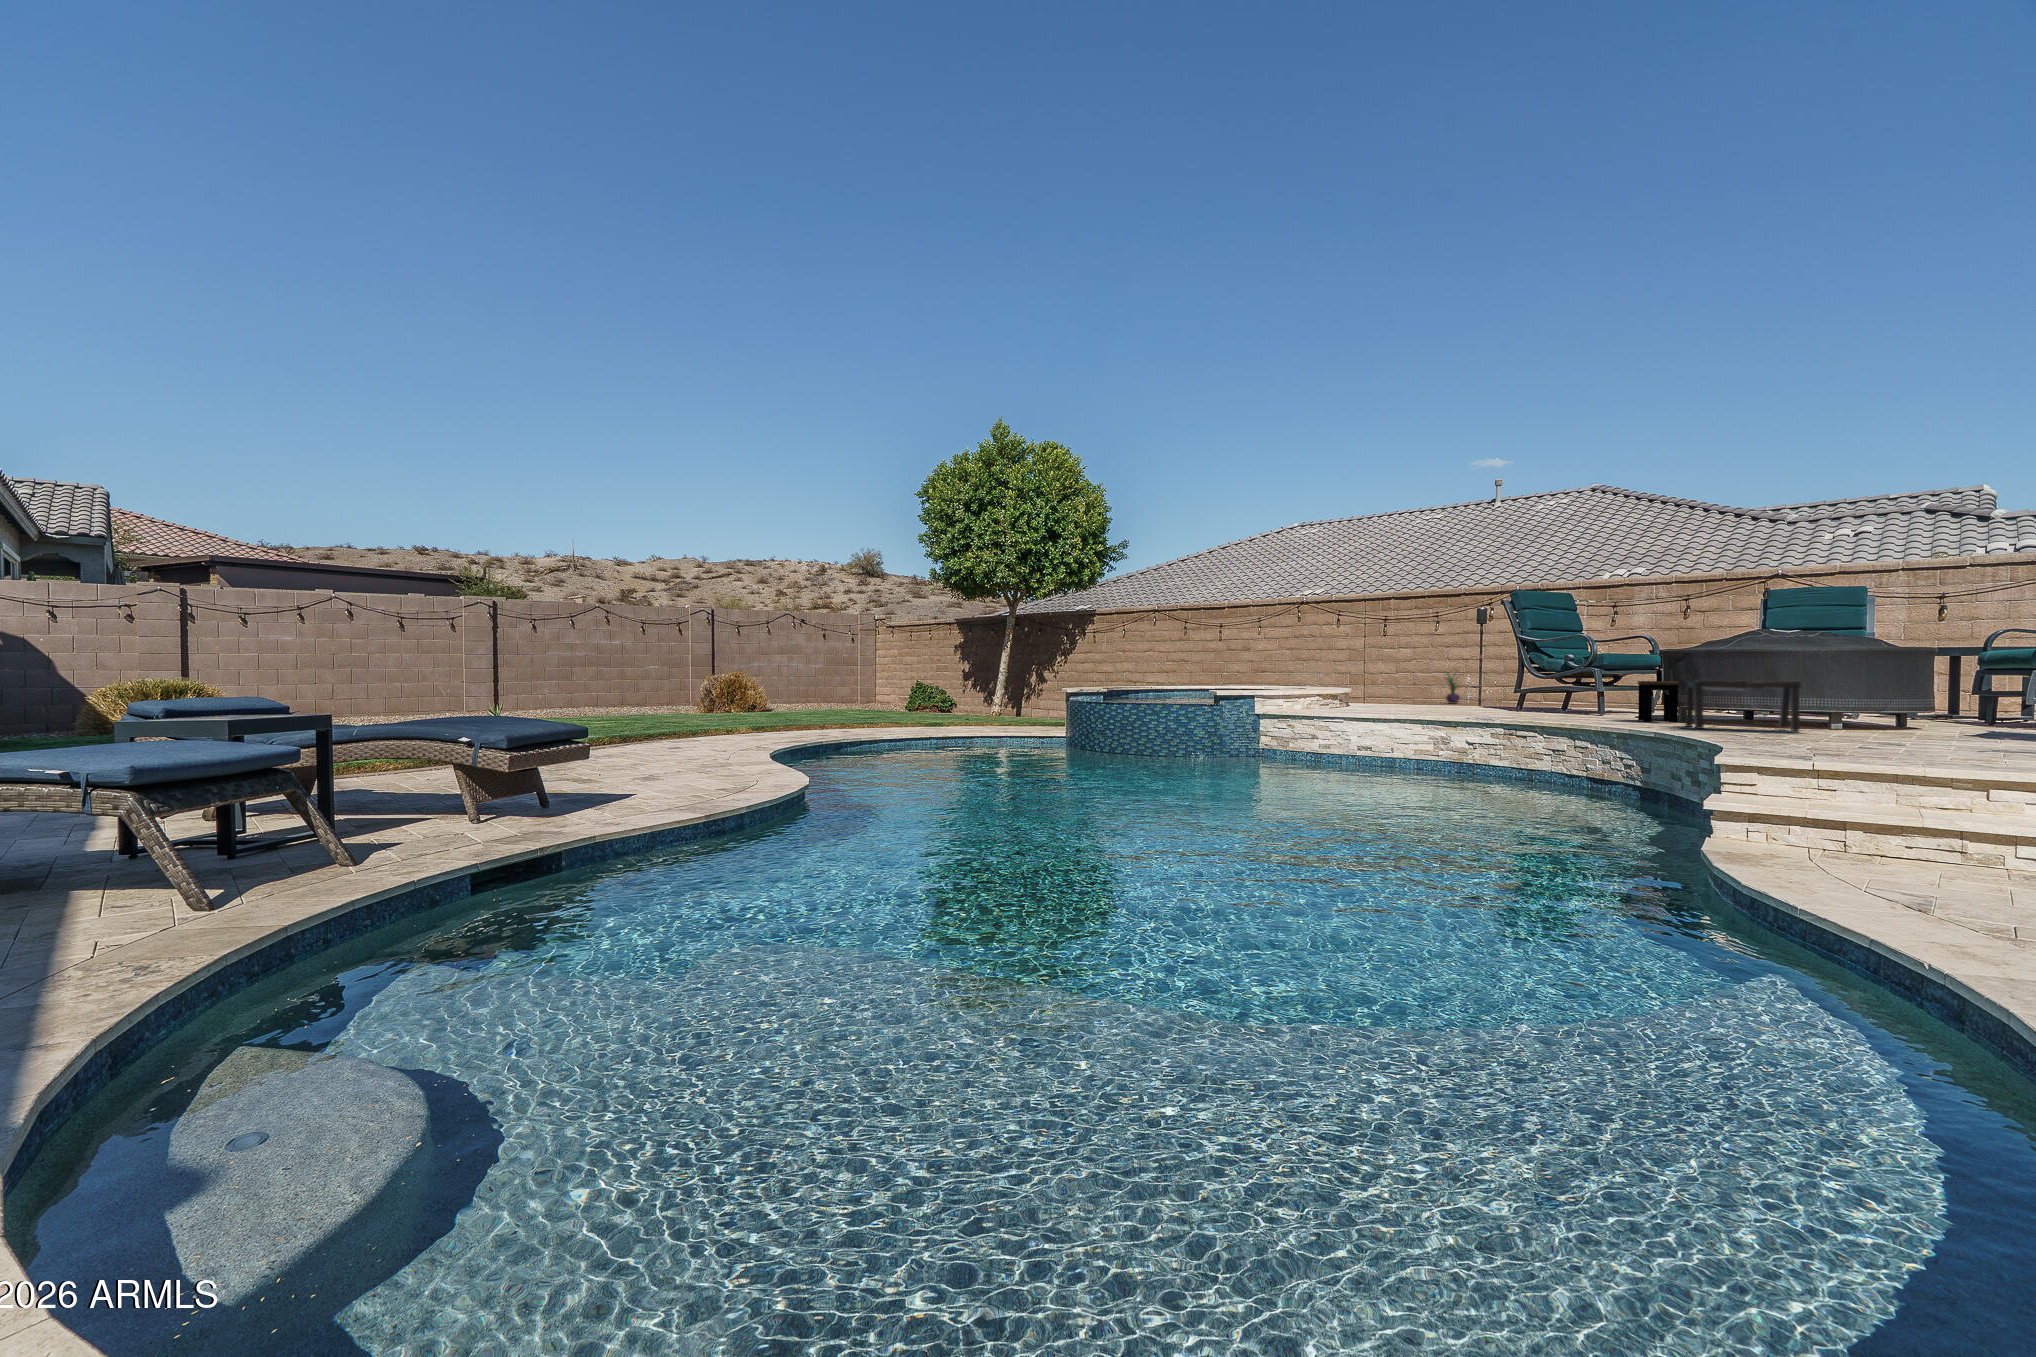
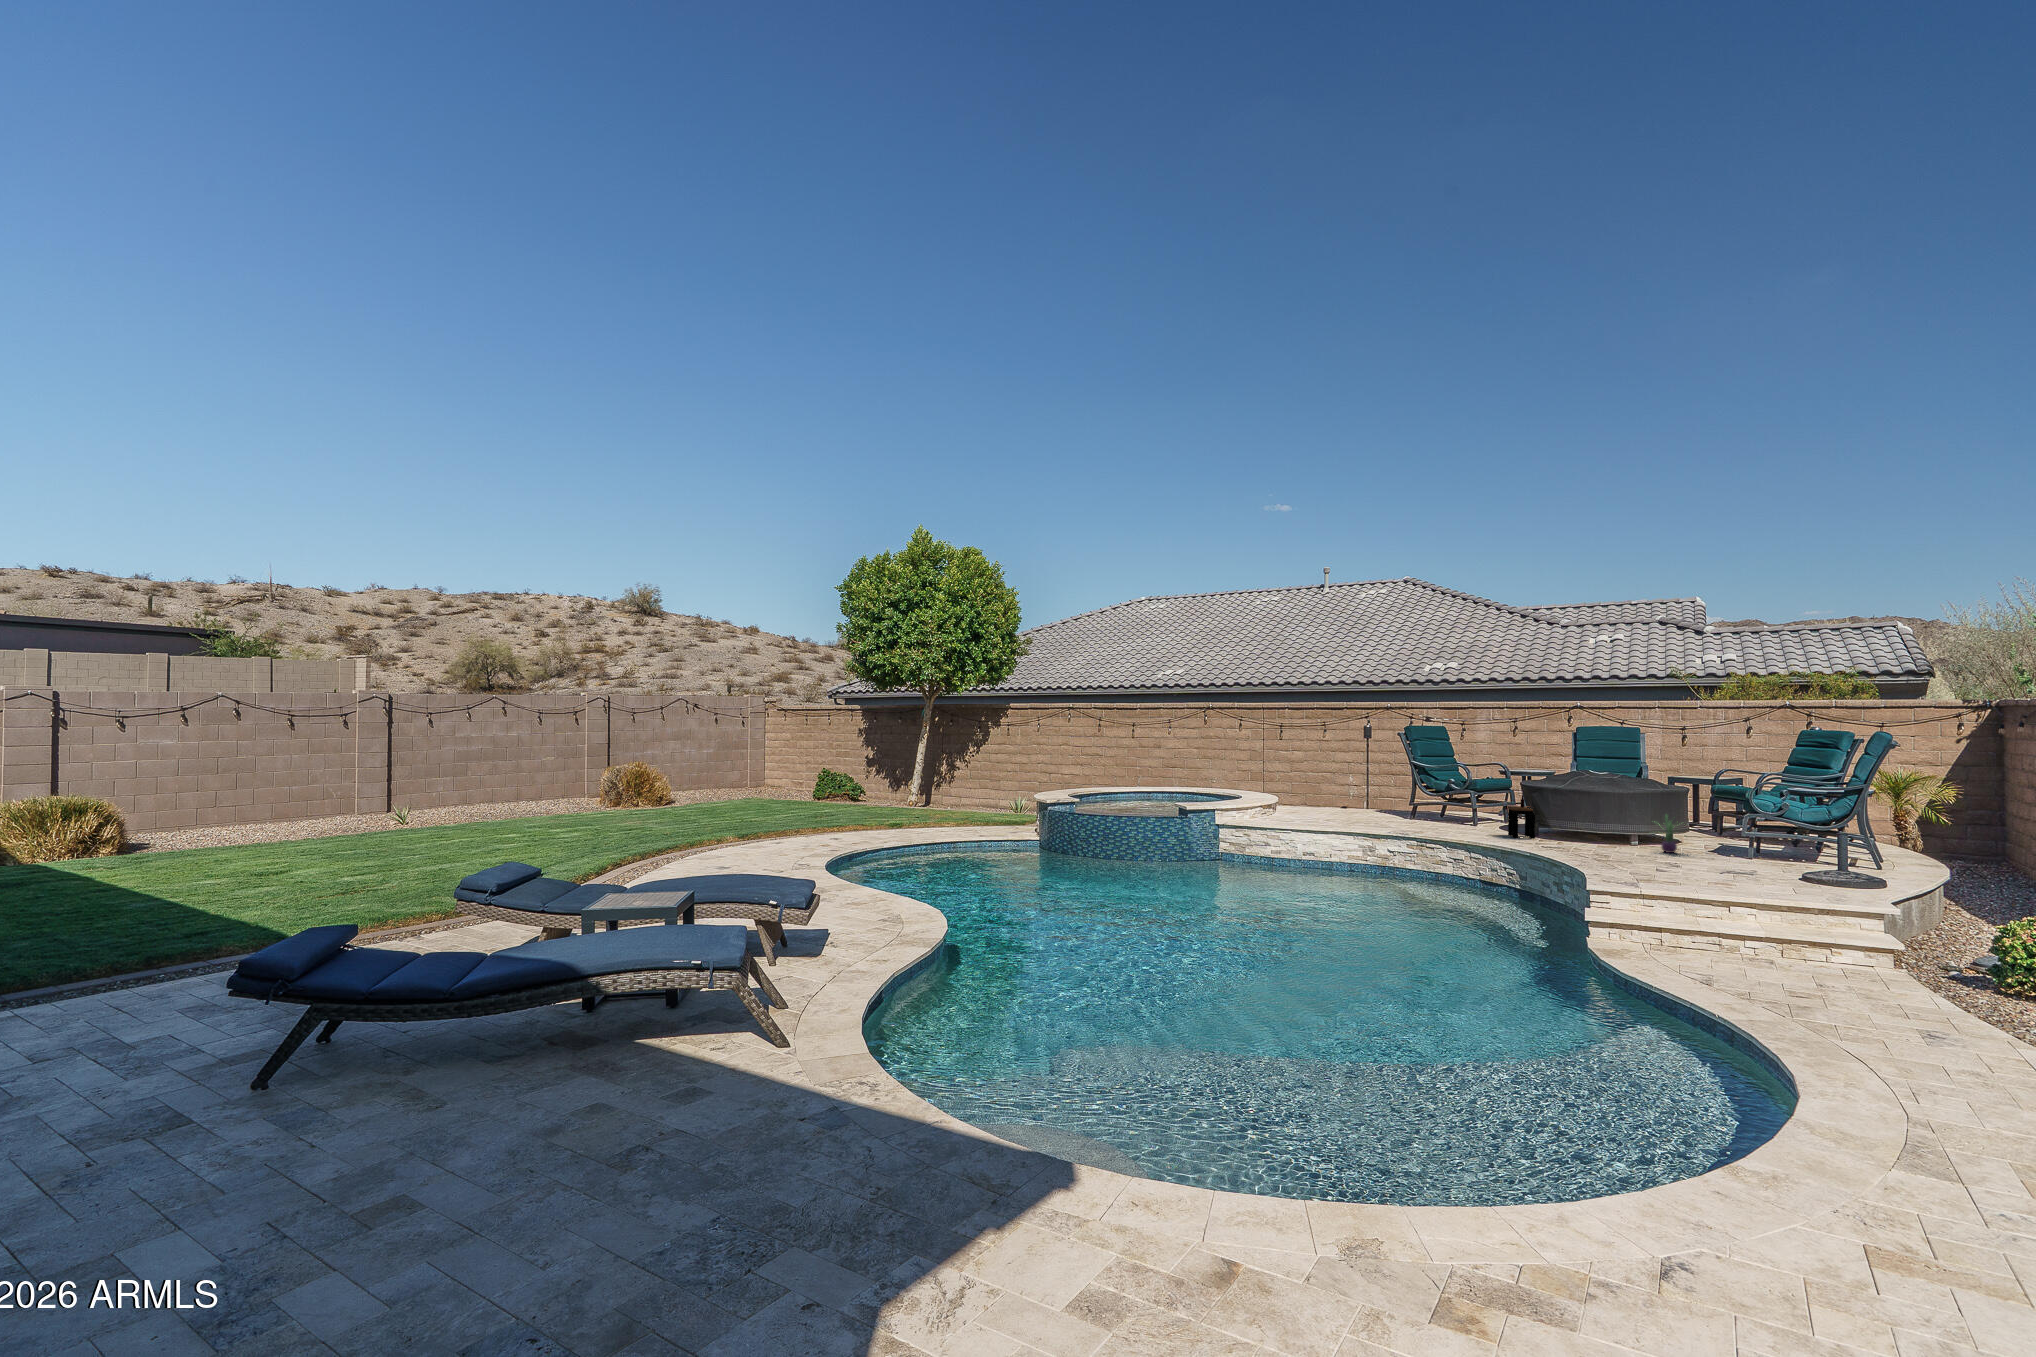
decorative plant: present [1445,676,1460,704] -> present [1659,815,1677,853]
bench: present [1686,680,1801,731] -> none [1542,812,1613,850]

